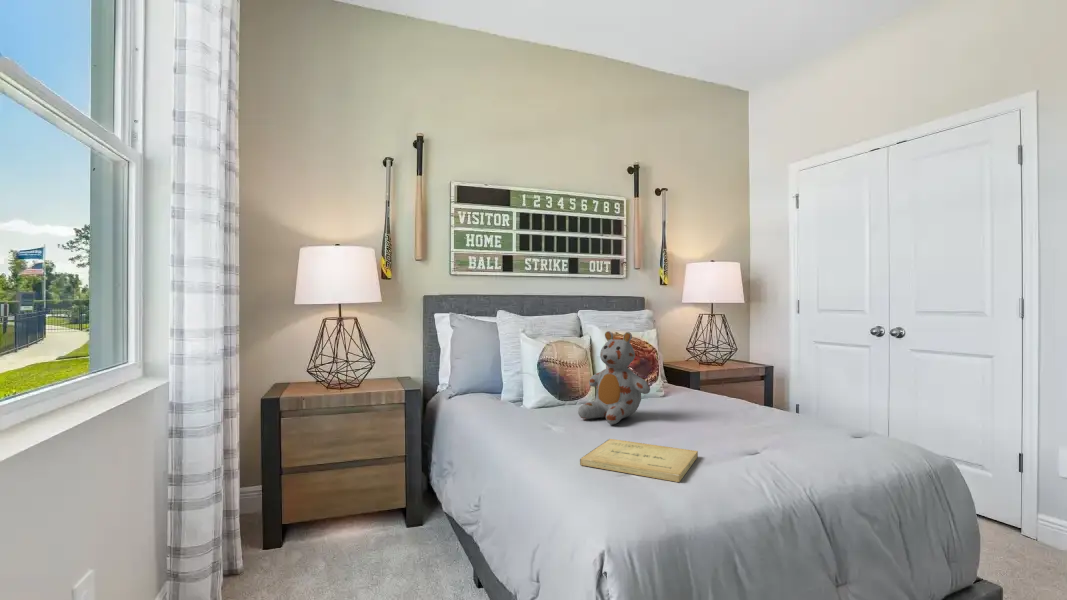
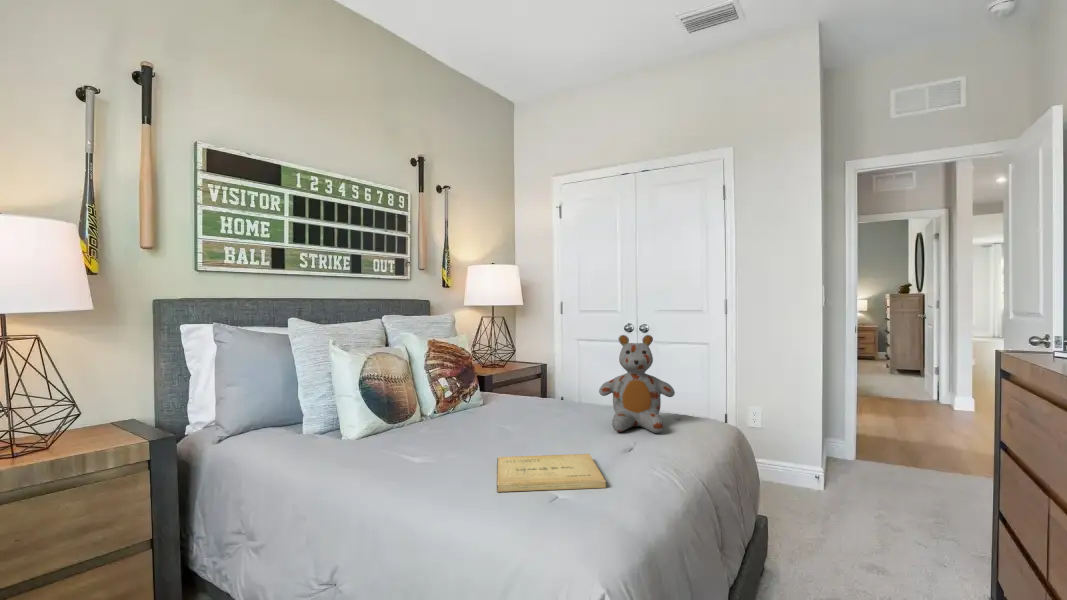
stuffed bear: present [578,331,650,424] -> present [599,335,675,433]

